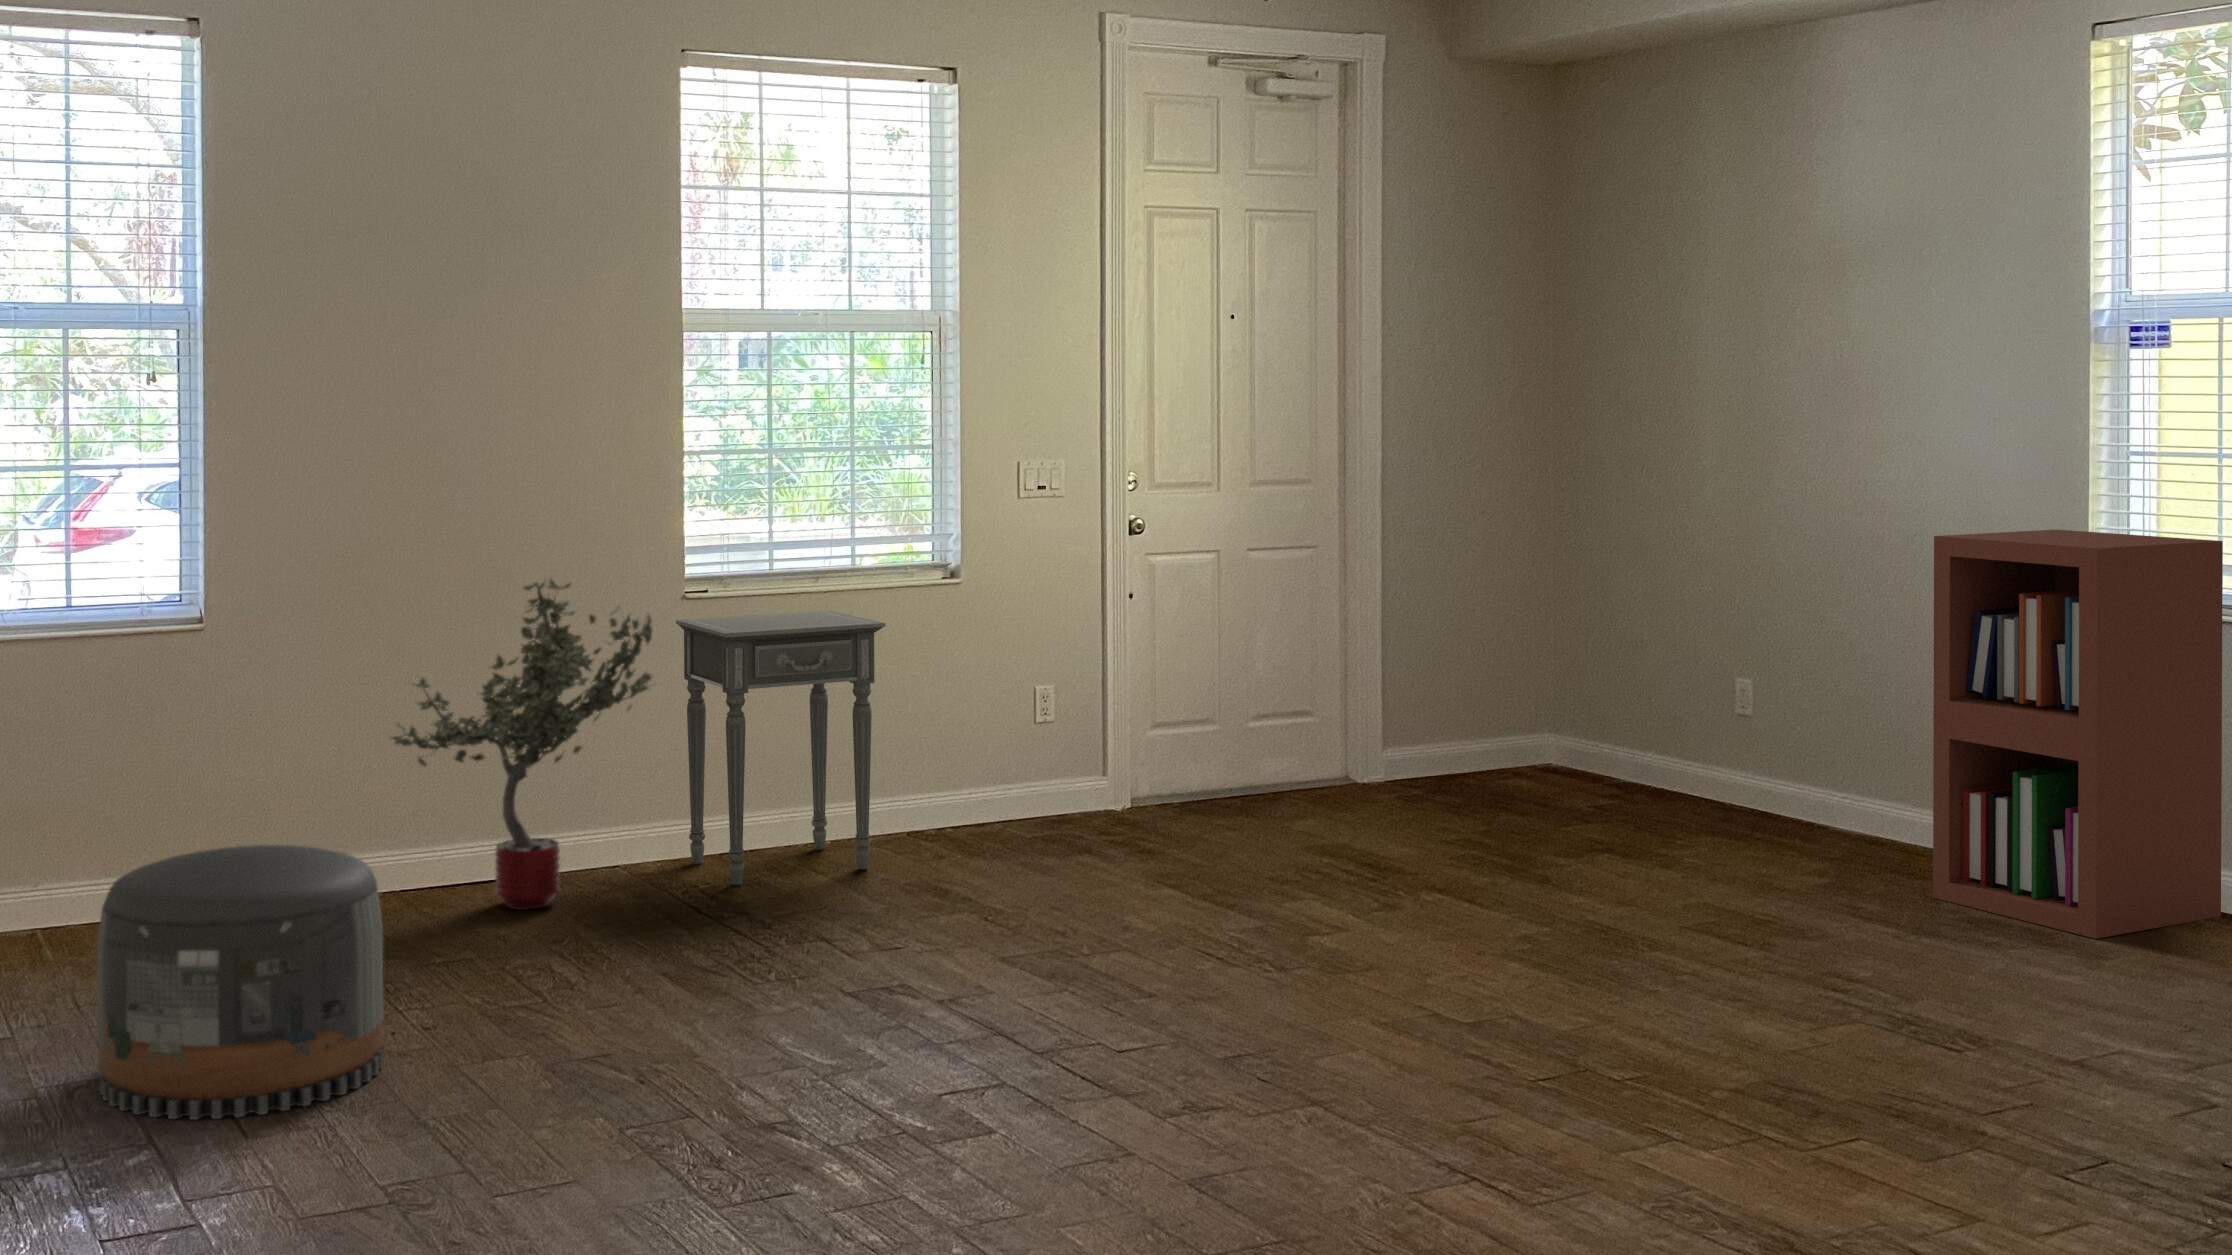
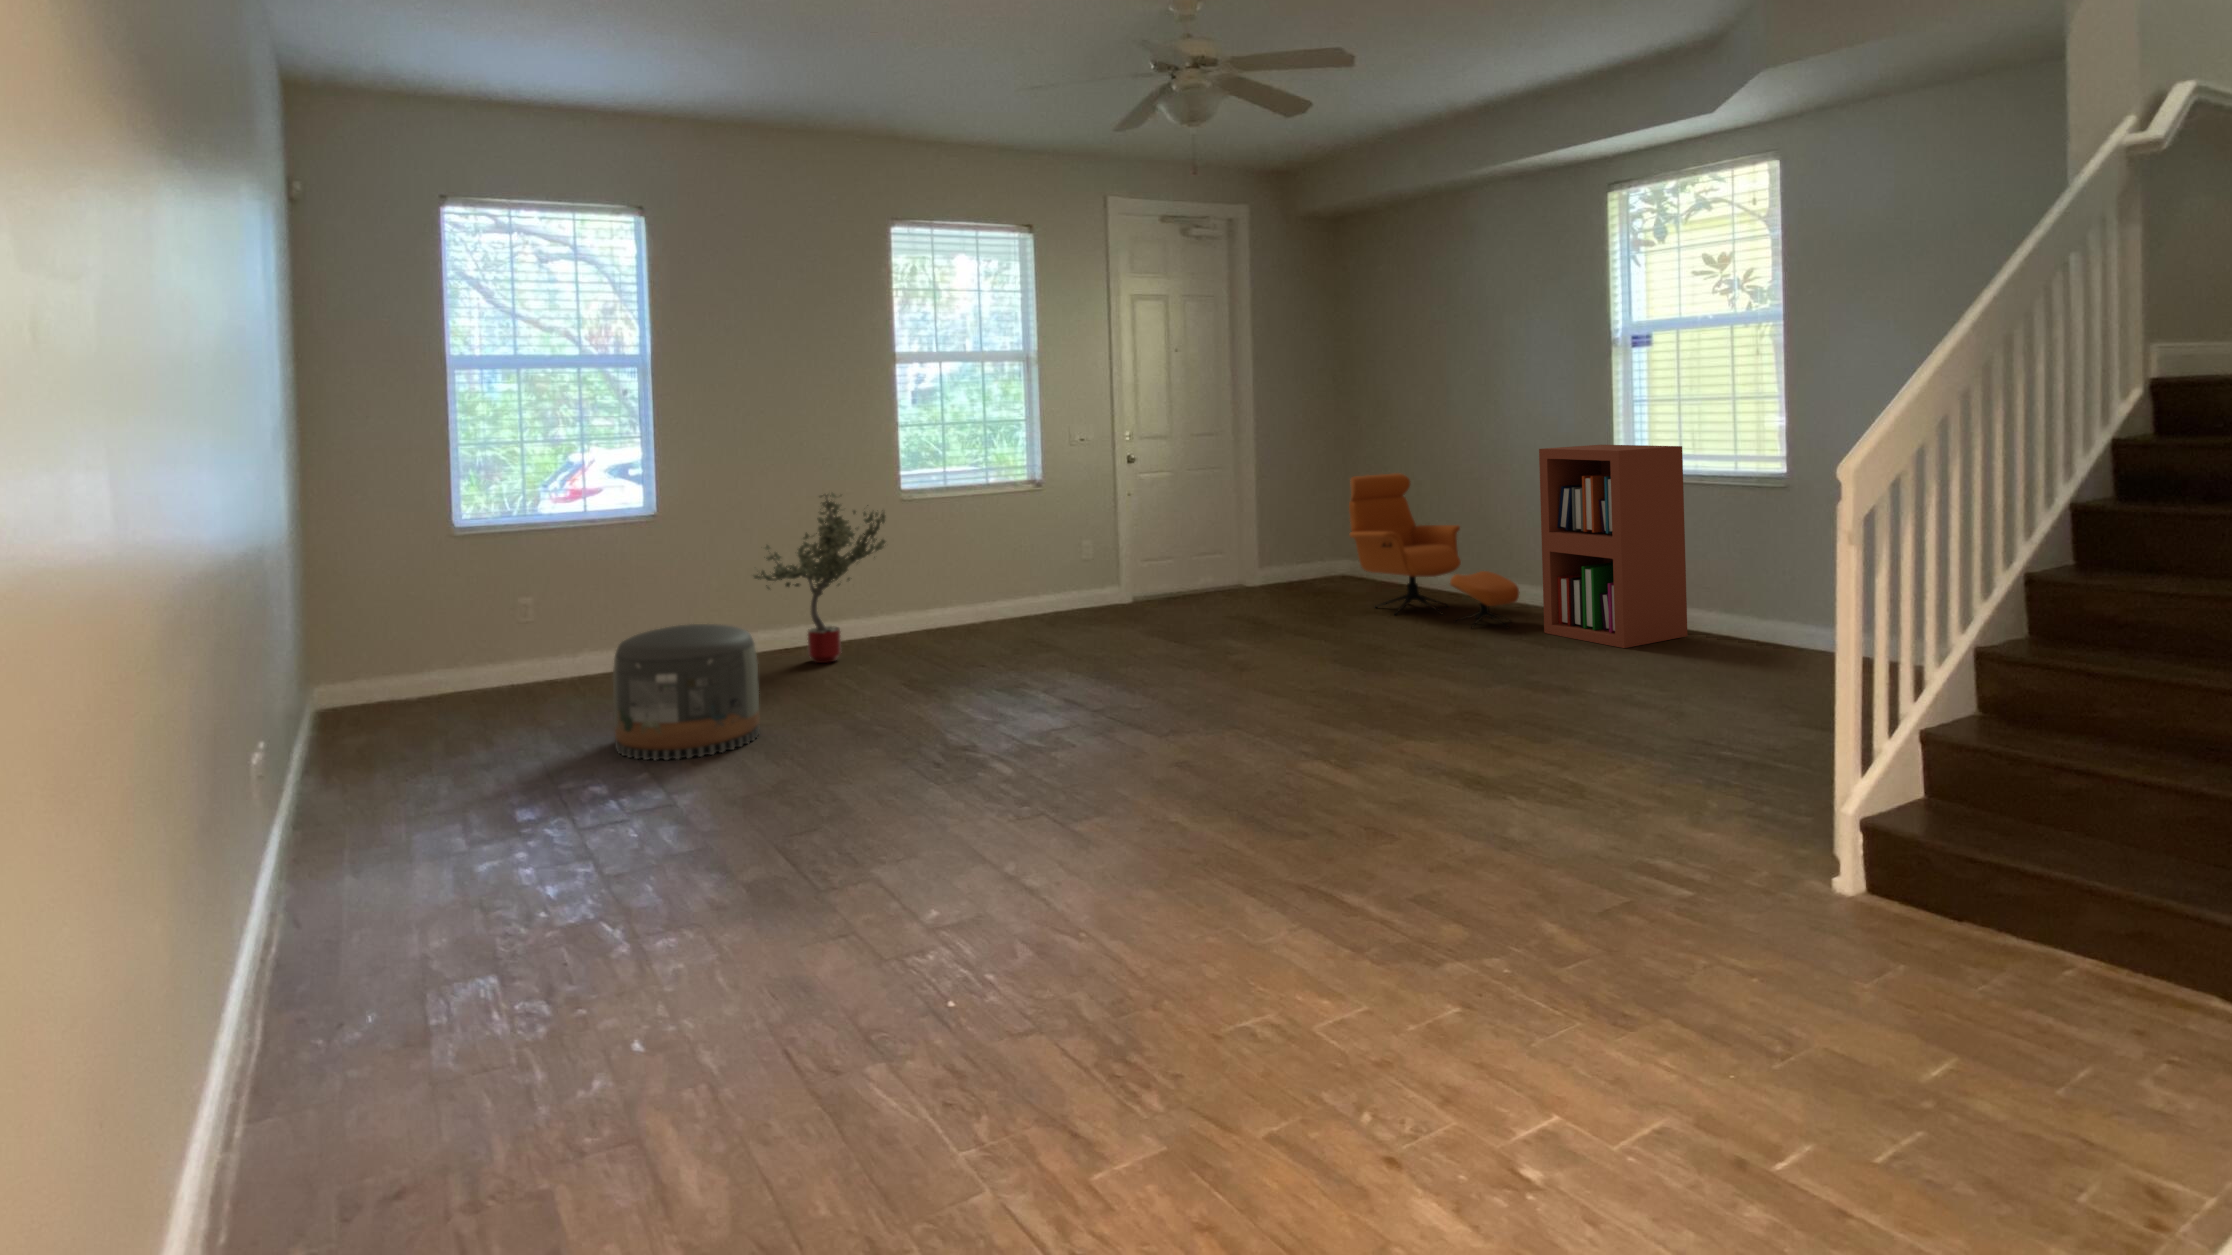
armchair: none [1551,567,1885,884] -> present [1349,473,1519,627]
side table: present [676,611,885,885] -> none [897,507,1006,648]

